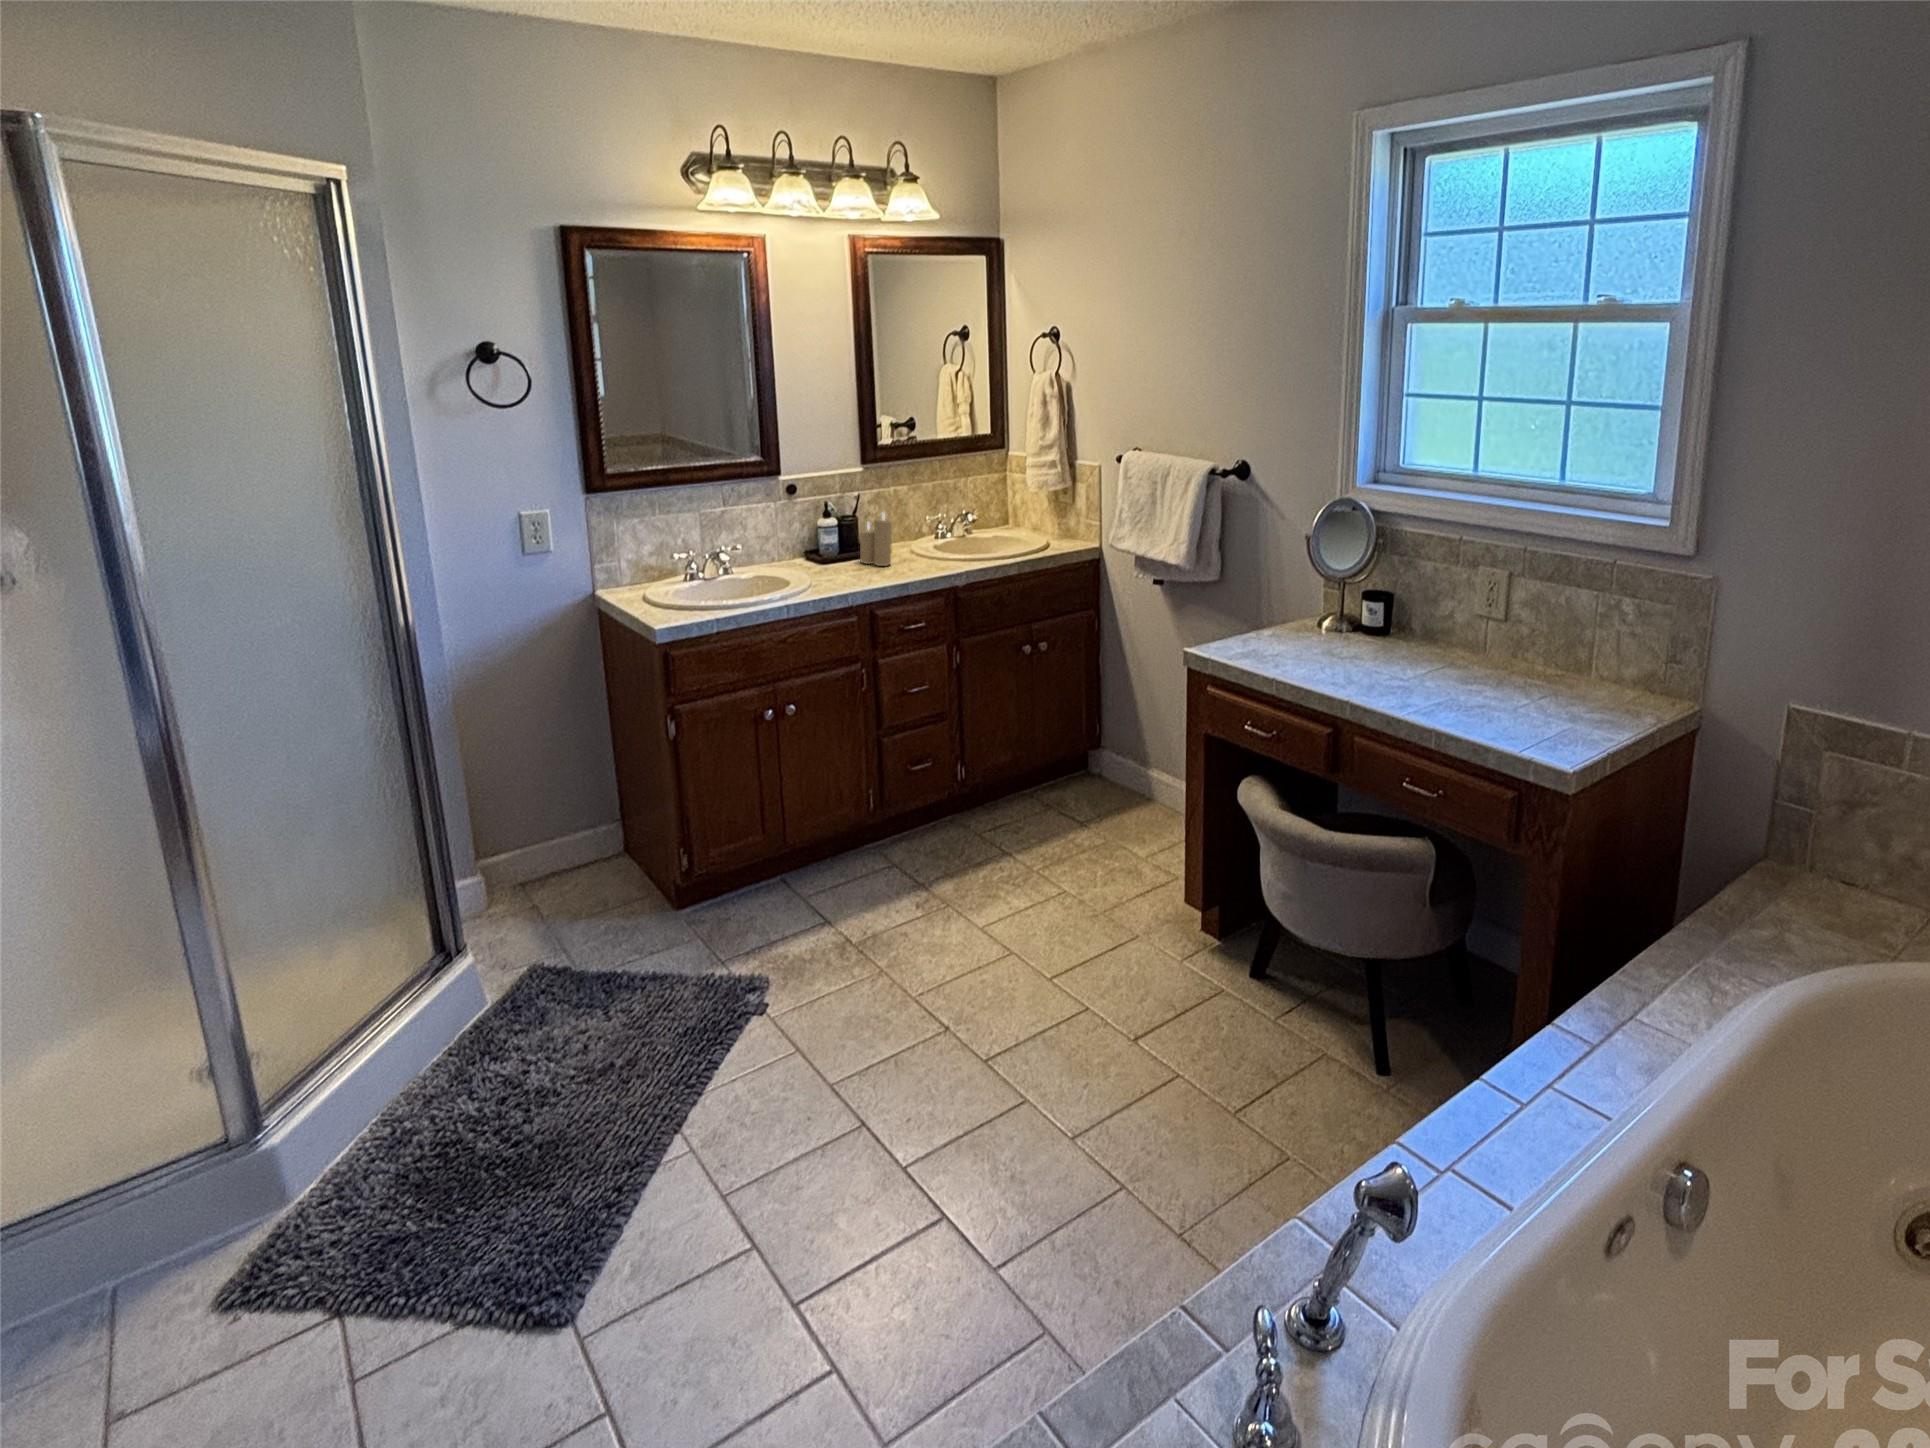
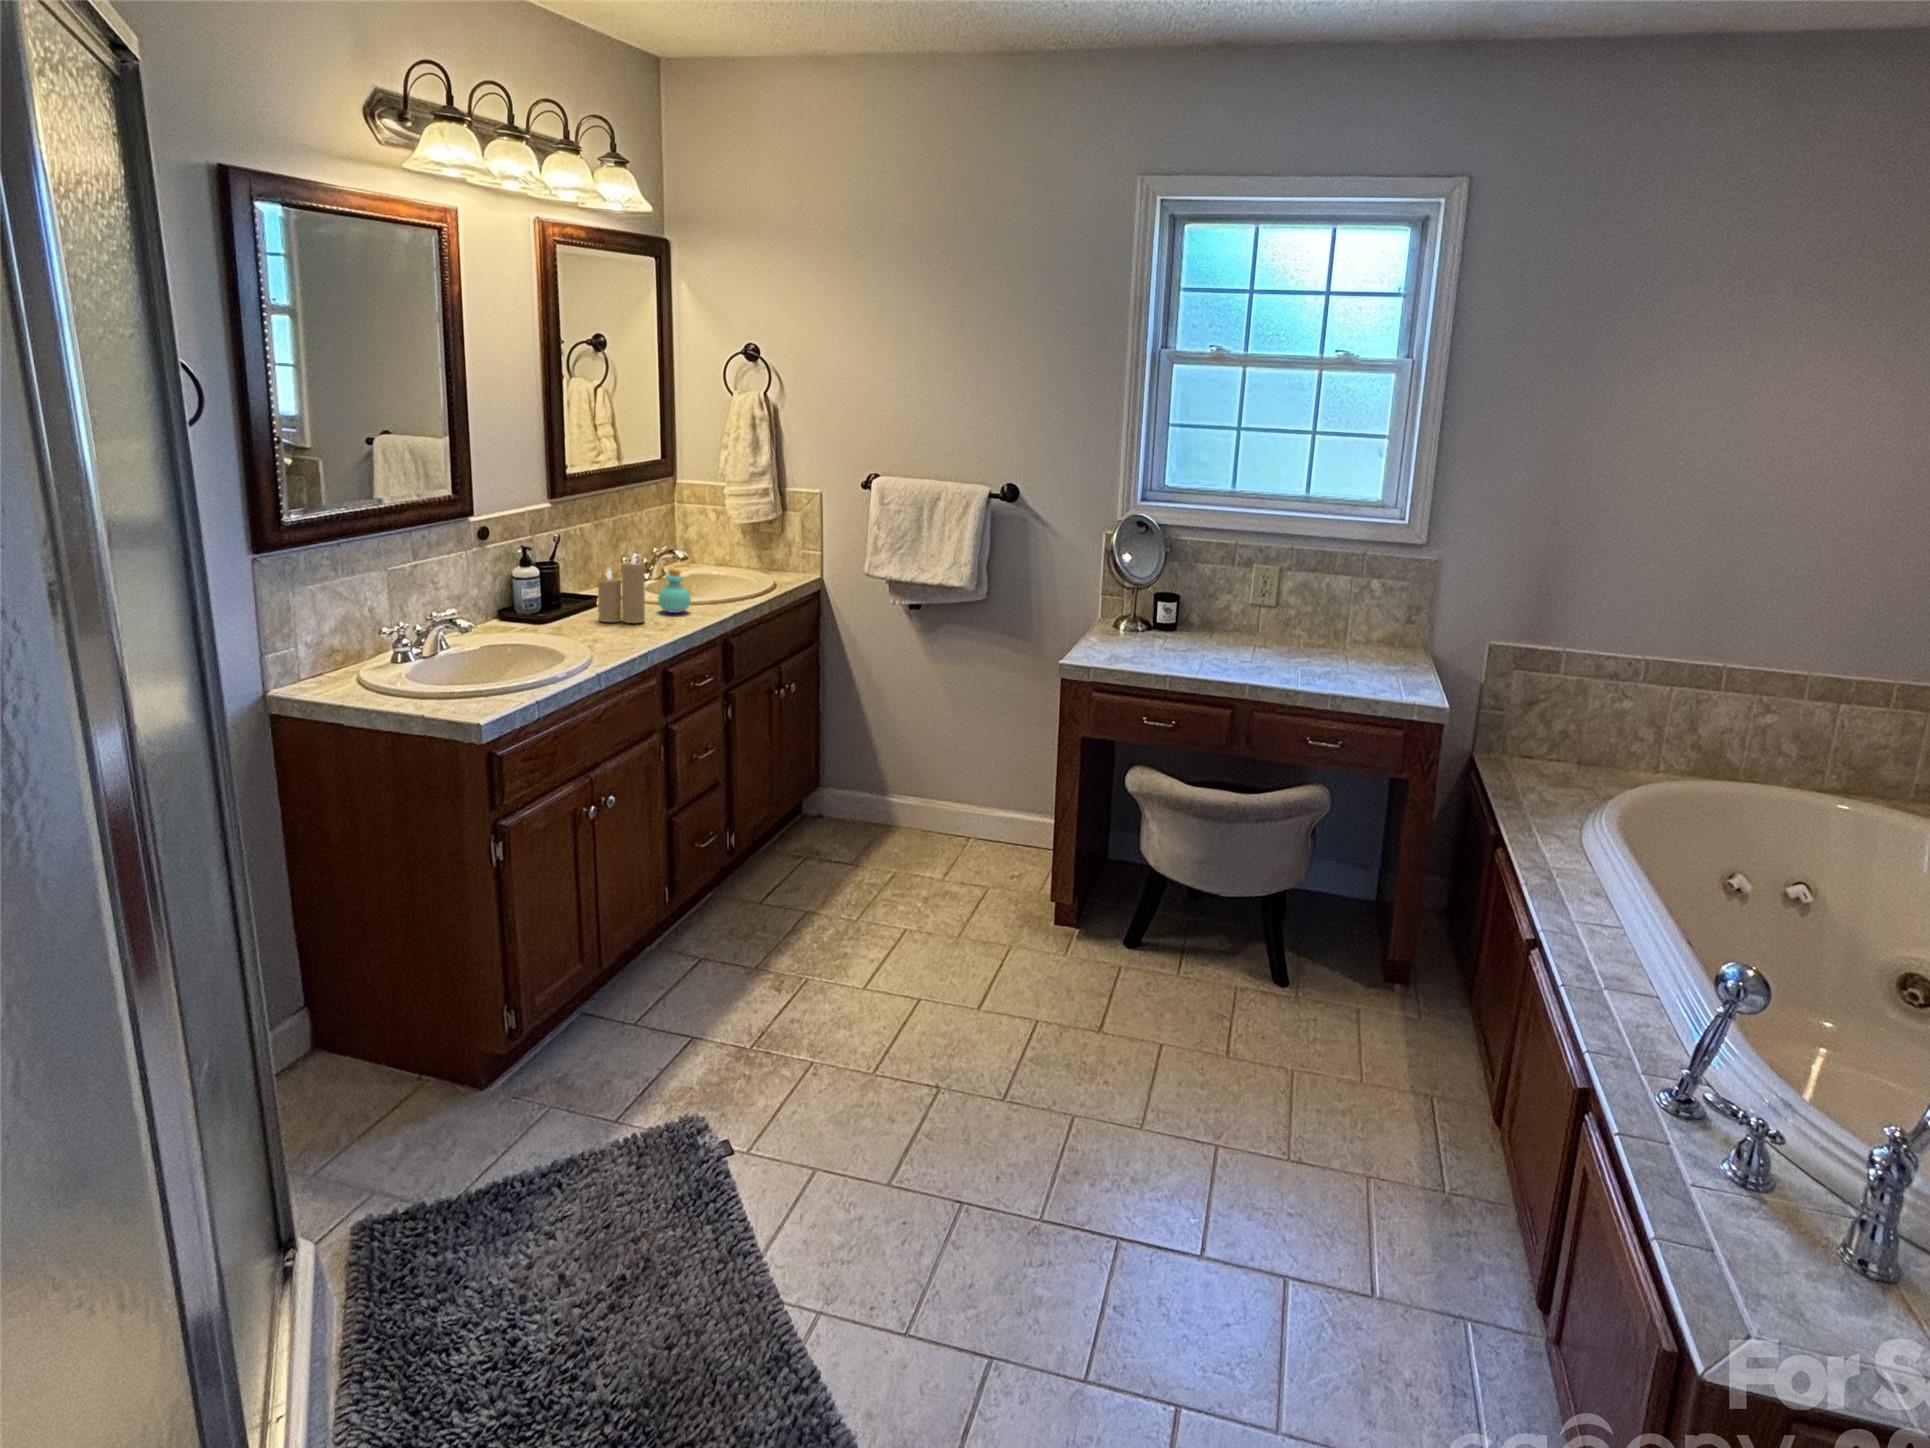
perfume bottle: none [913,525,938,560] -> present [658,569,691,613]

